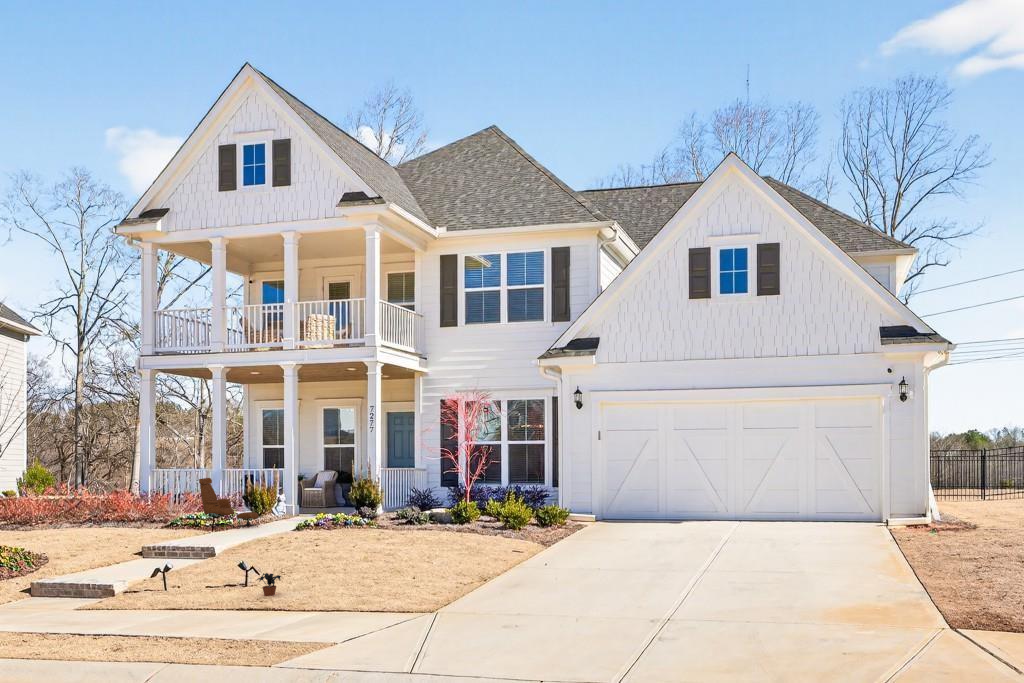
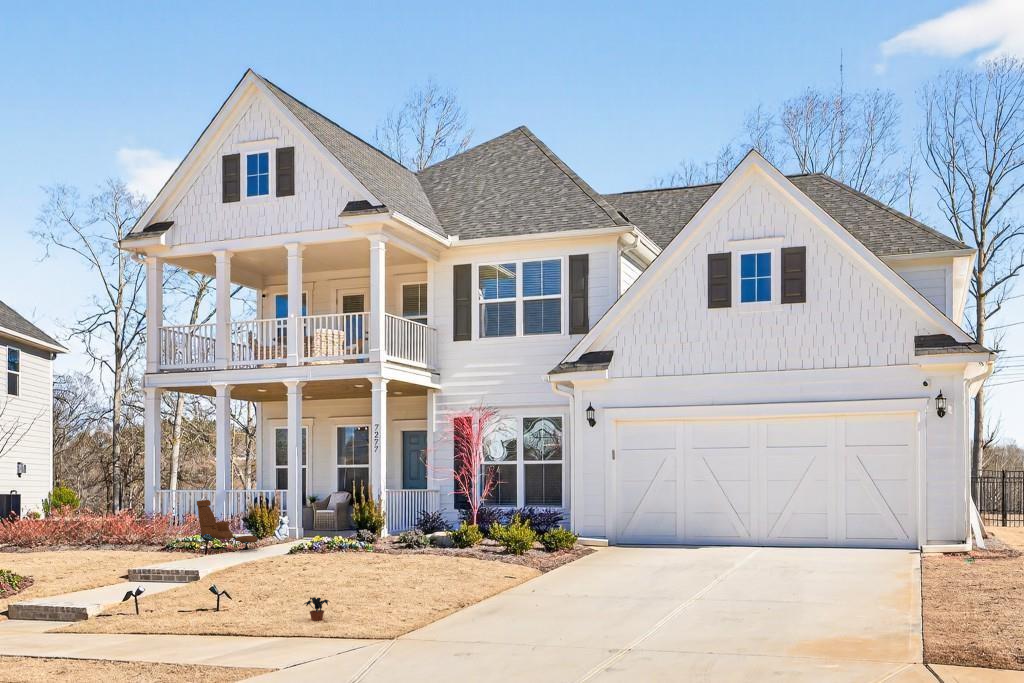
potted plant: present [257,573,281,596] -> present [304,597,330,621]

